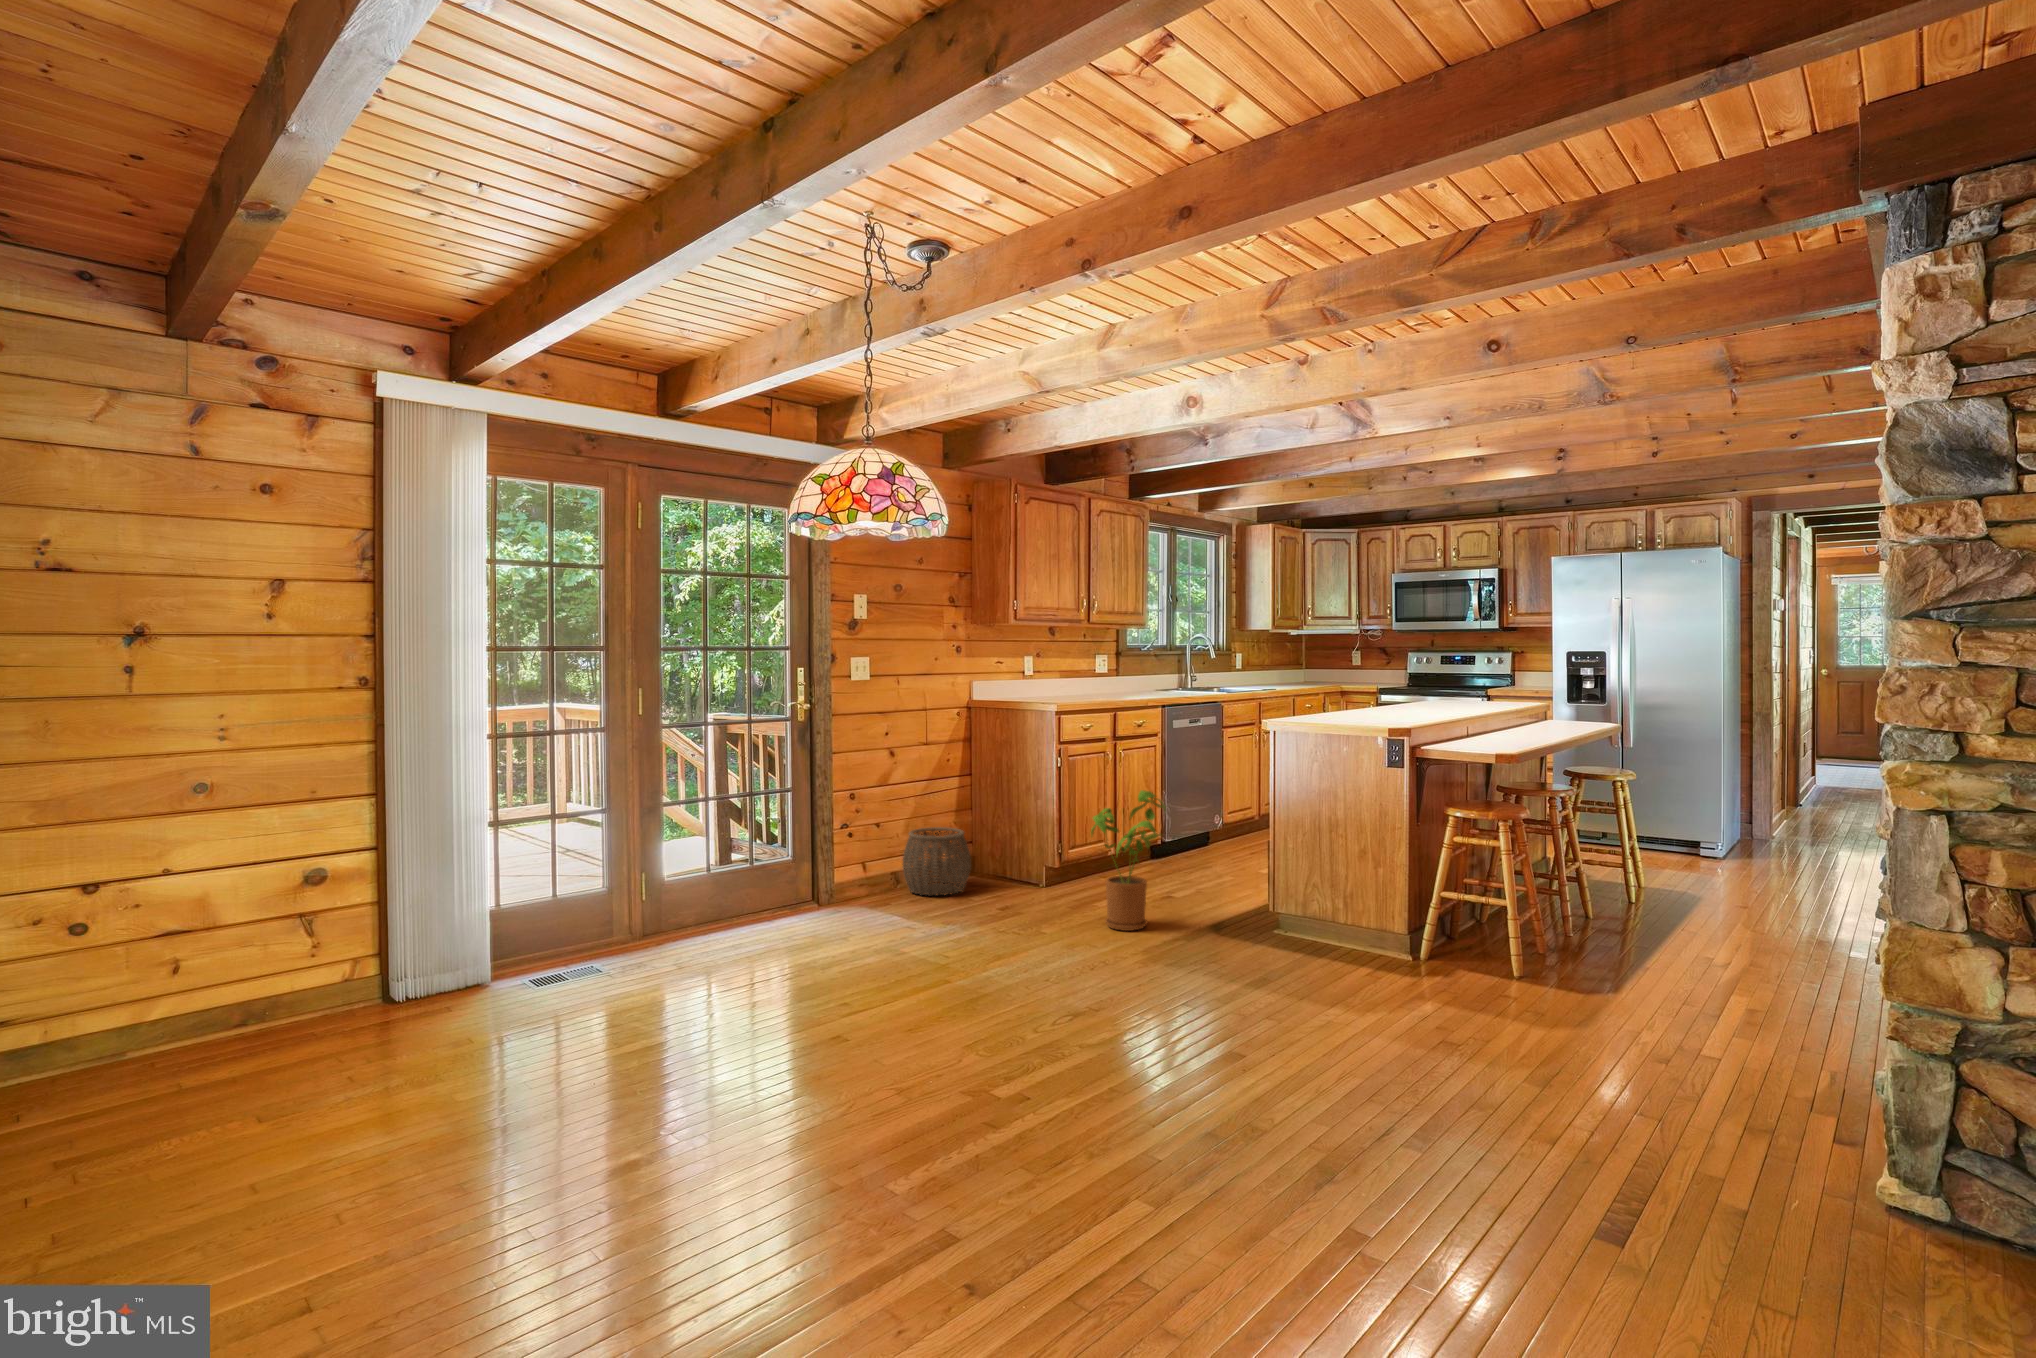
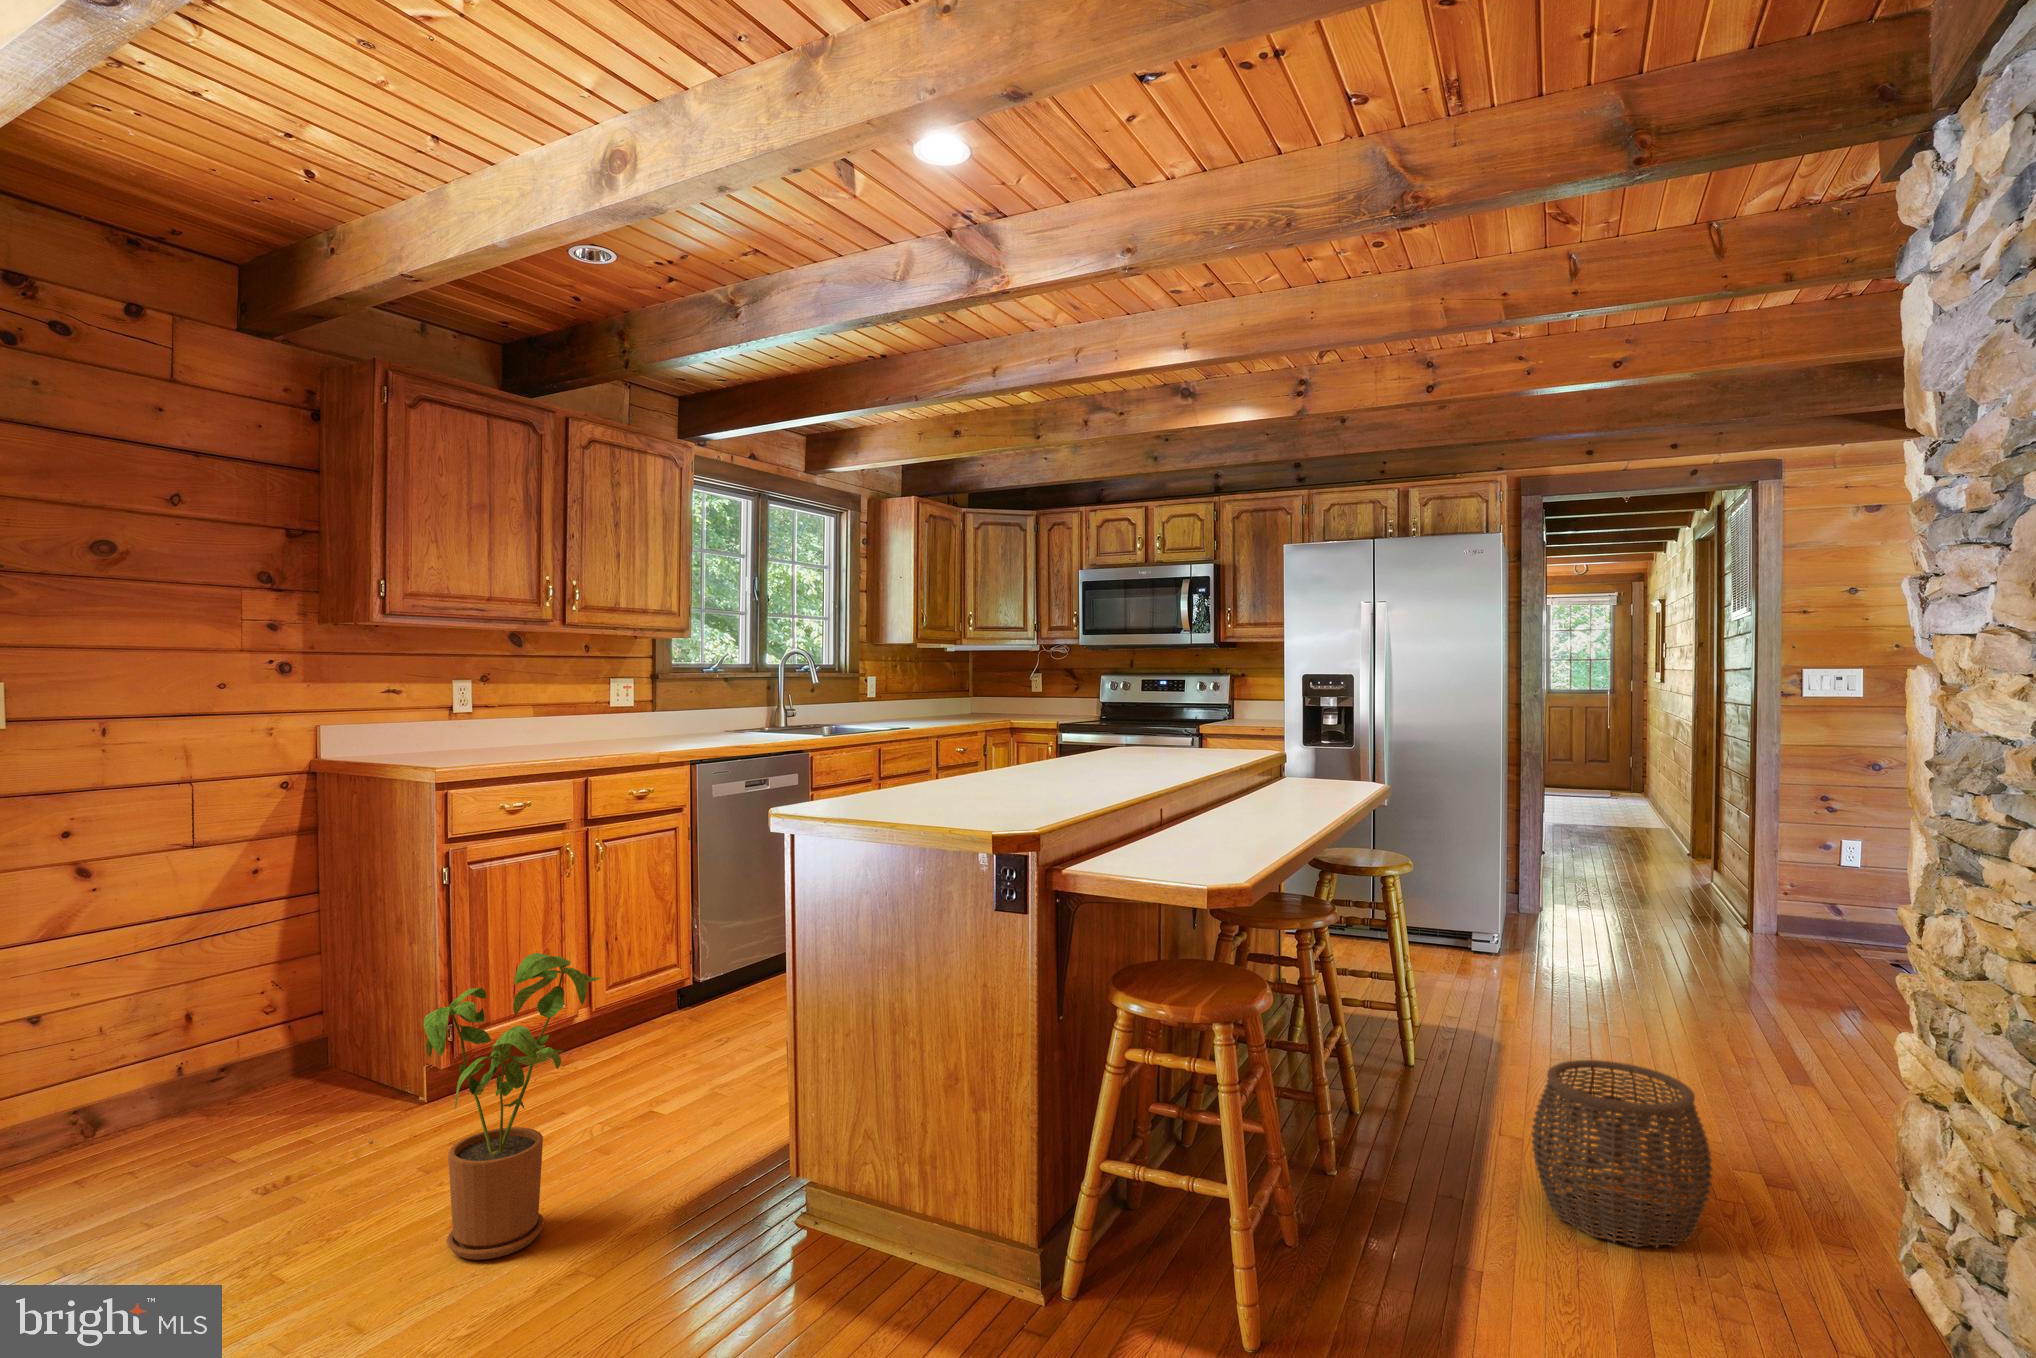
woven basket: present [902,827,971,896] -> present [1531,1060,1713,1248]

